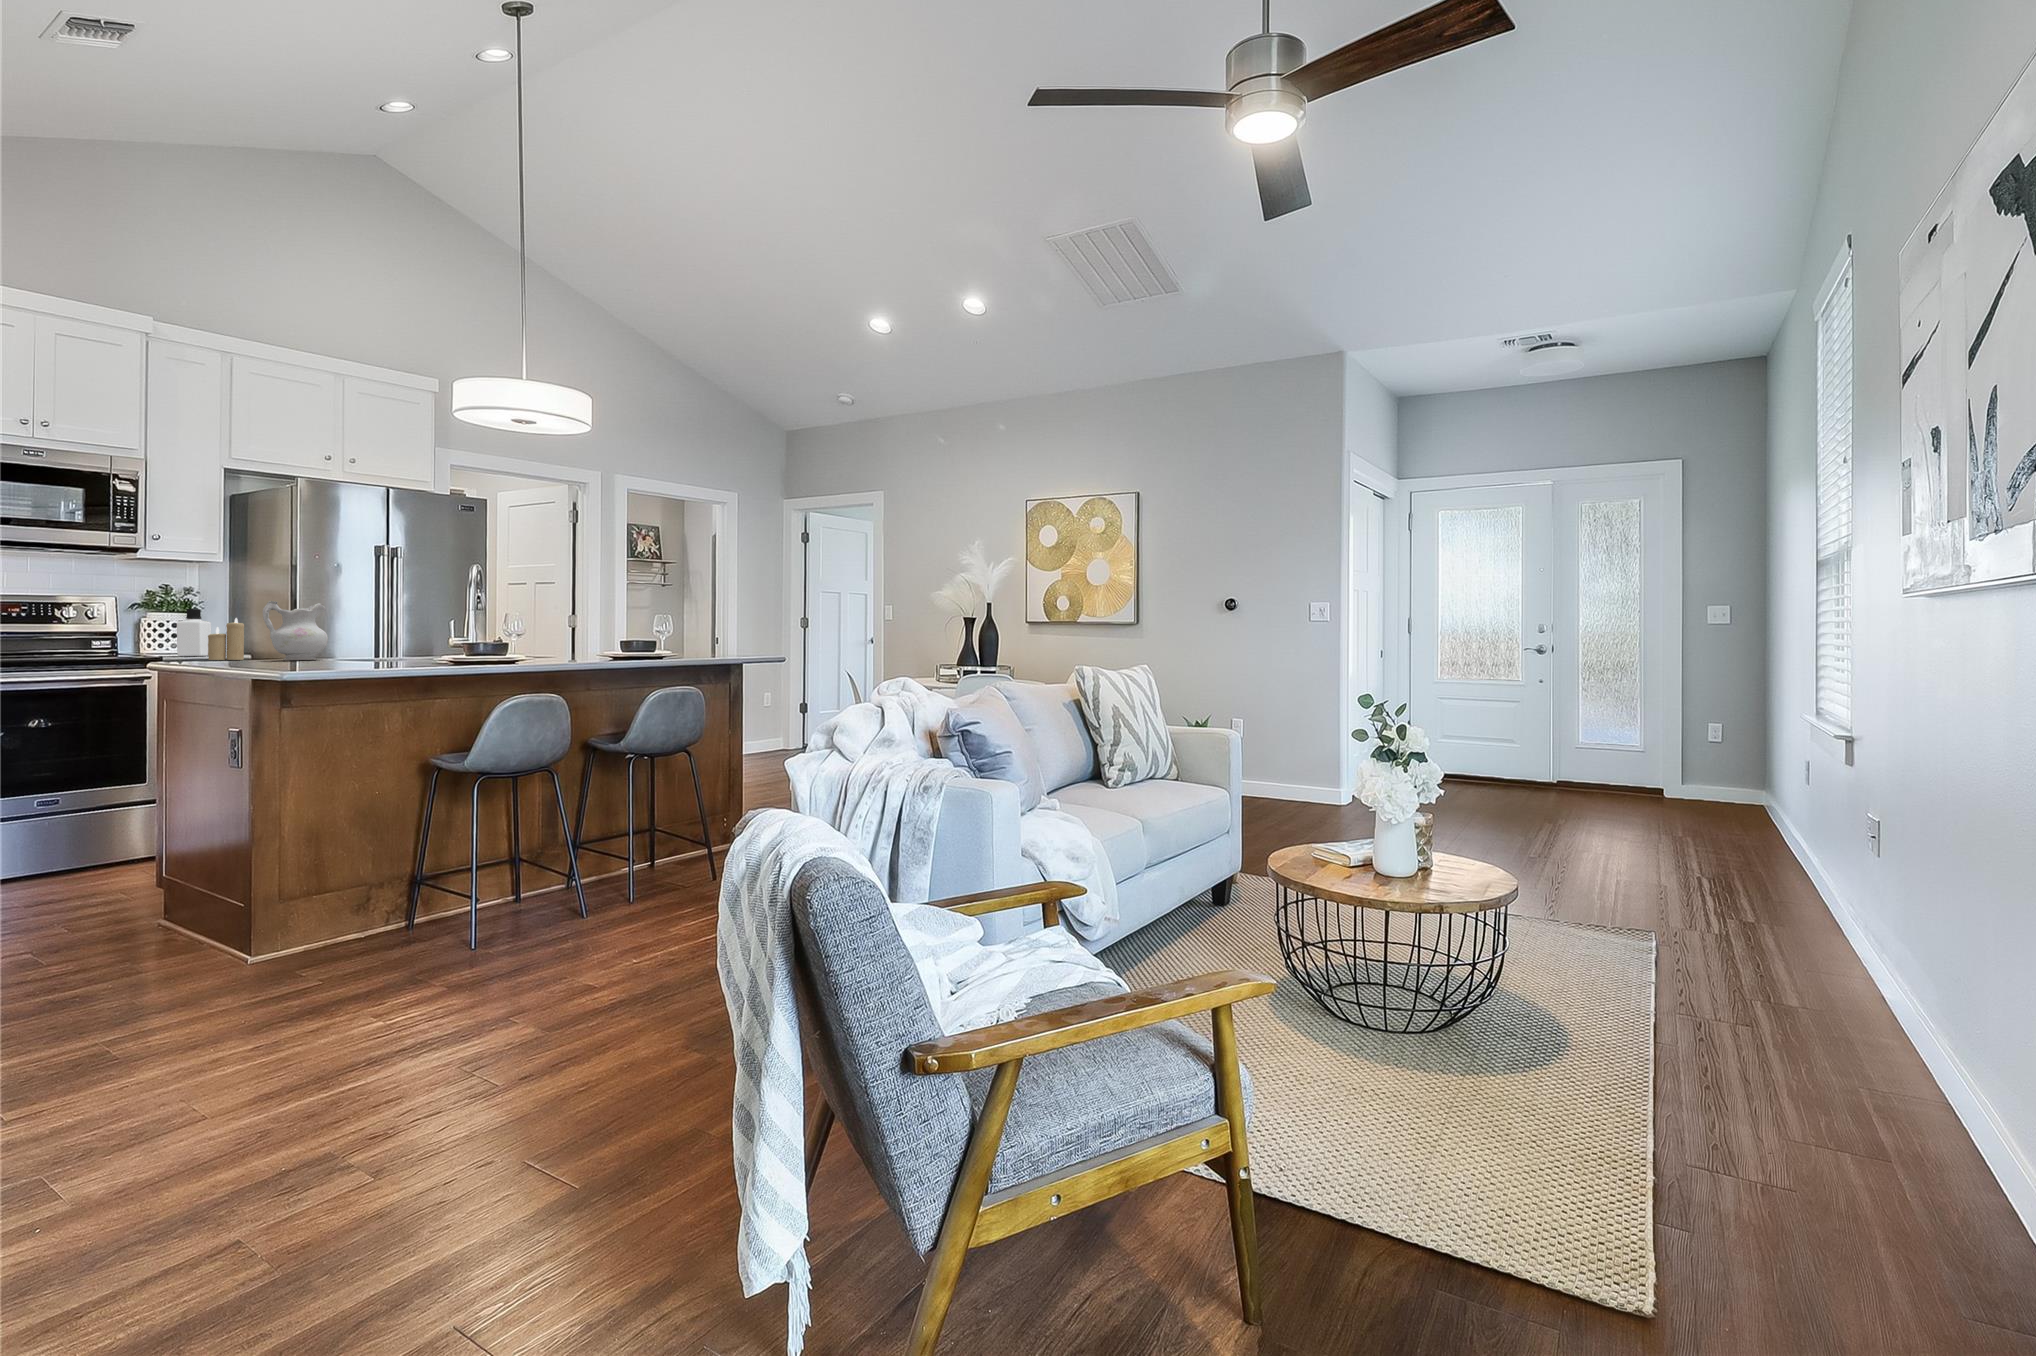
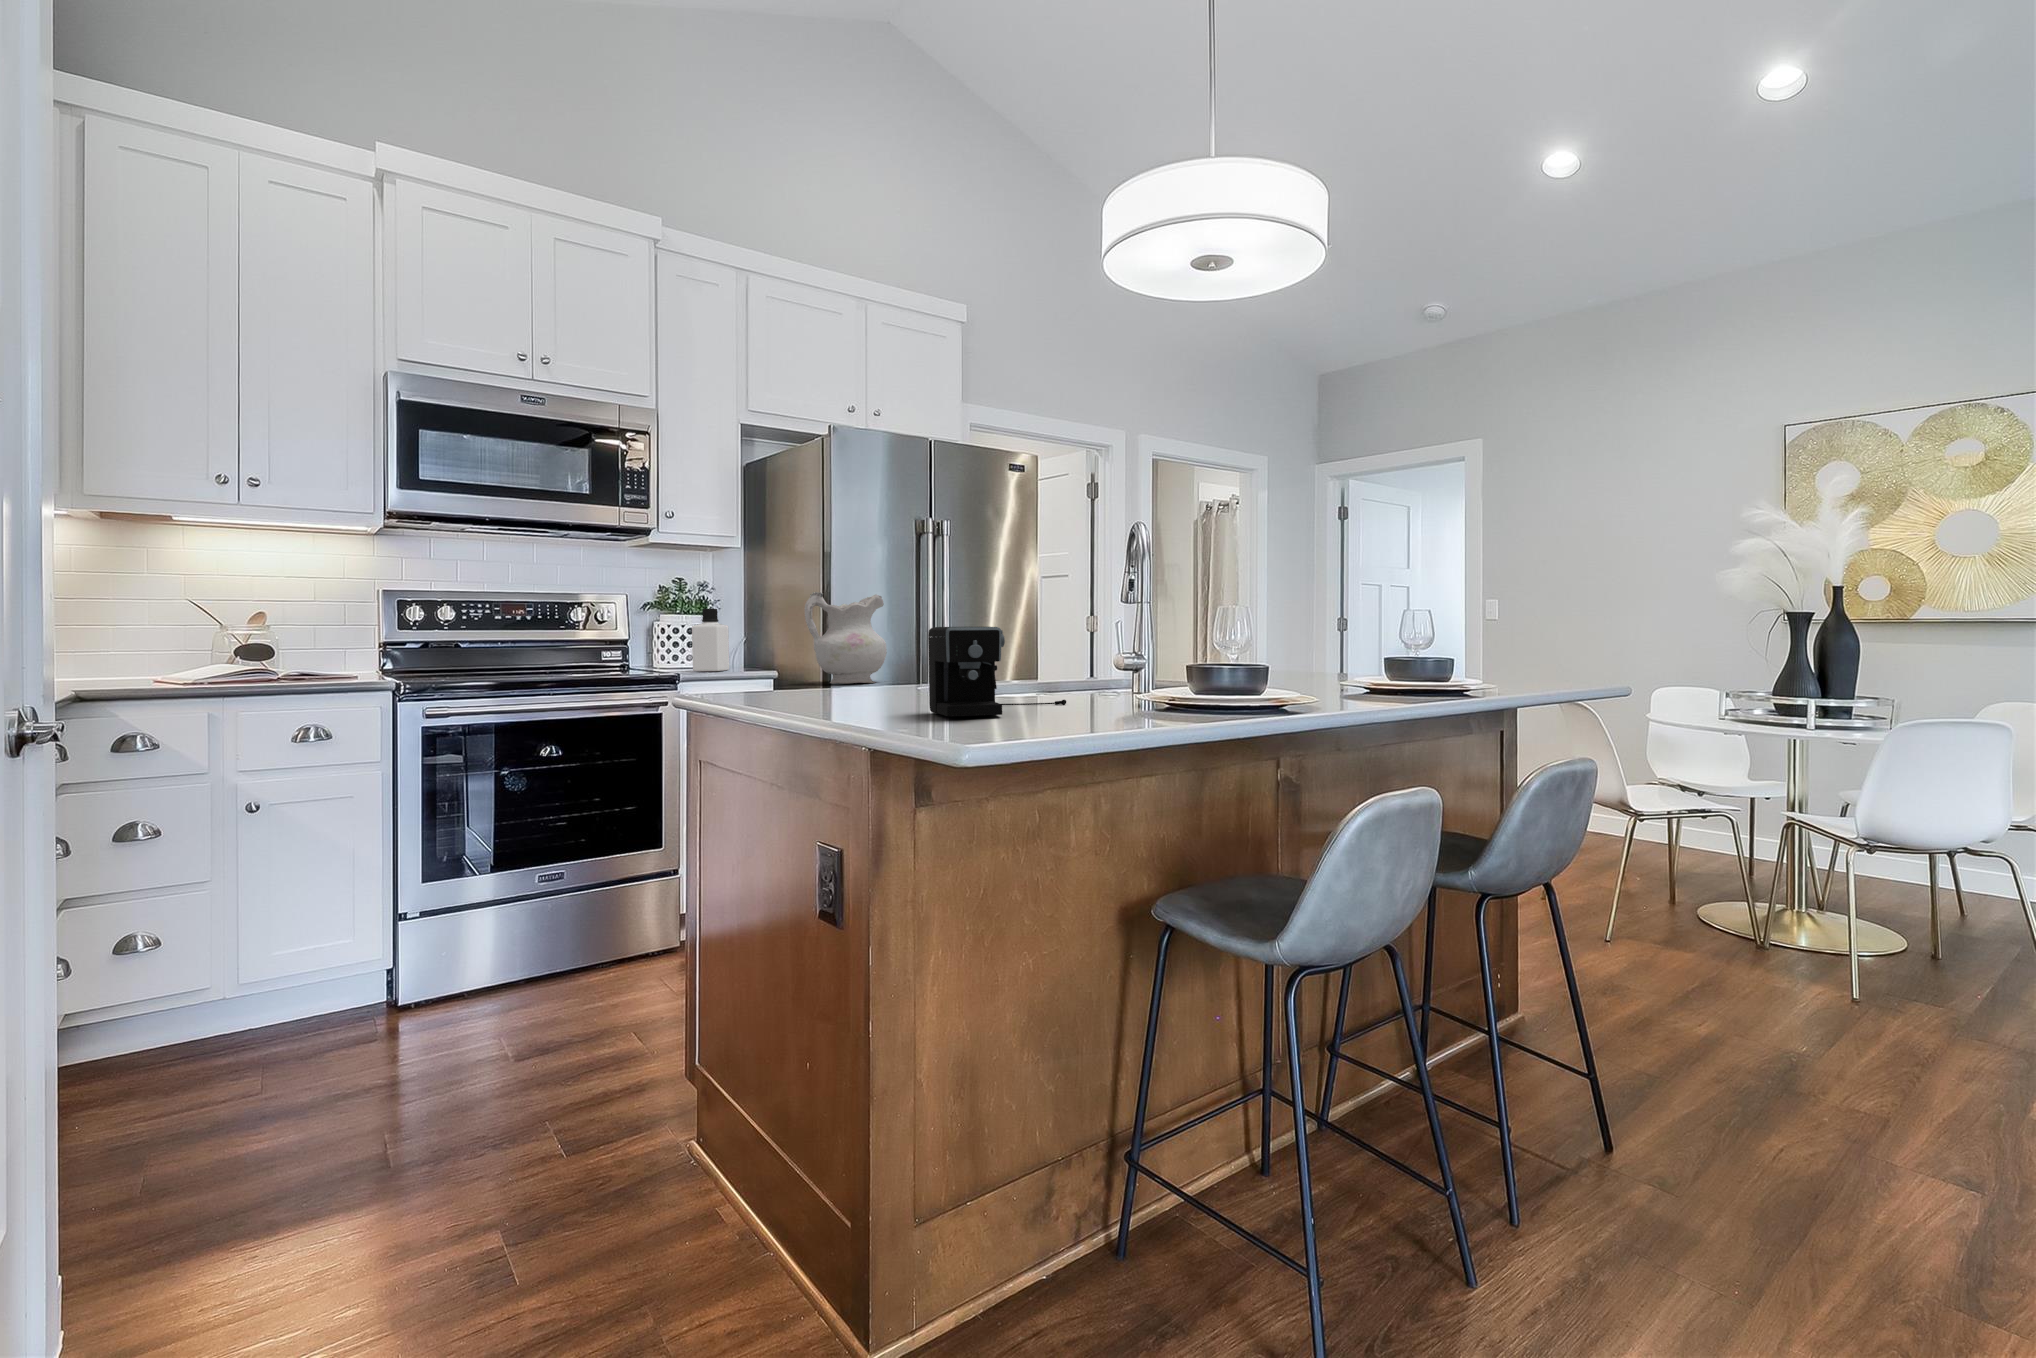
candle: present [208,618,244,660] -> none [733,619,776,682]
coffee maker: none [319,624,411,668] -> present [928,627,1066,716]

